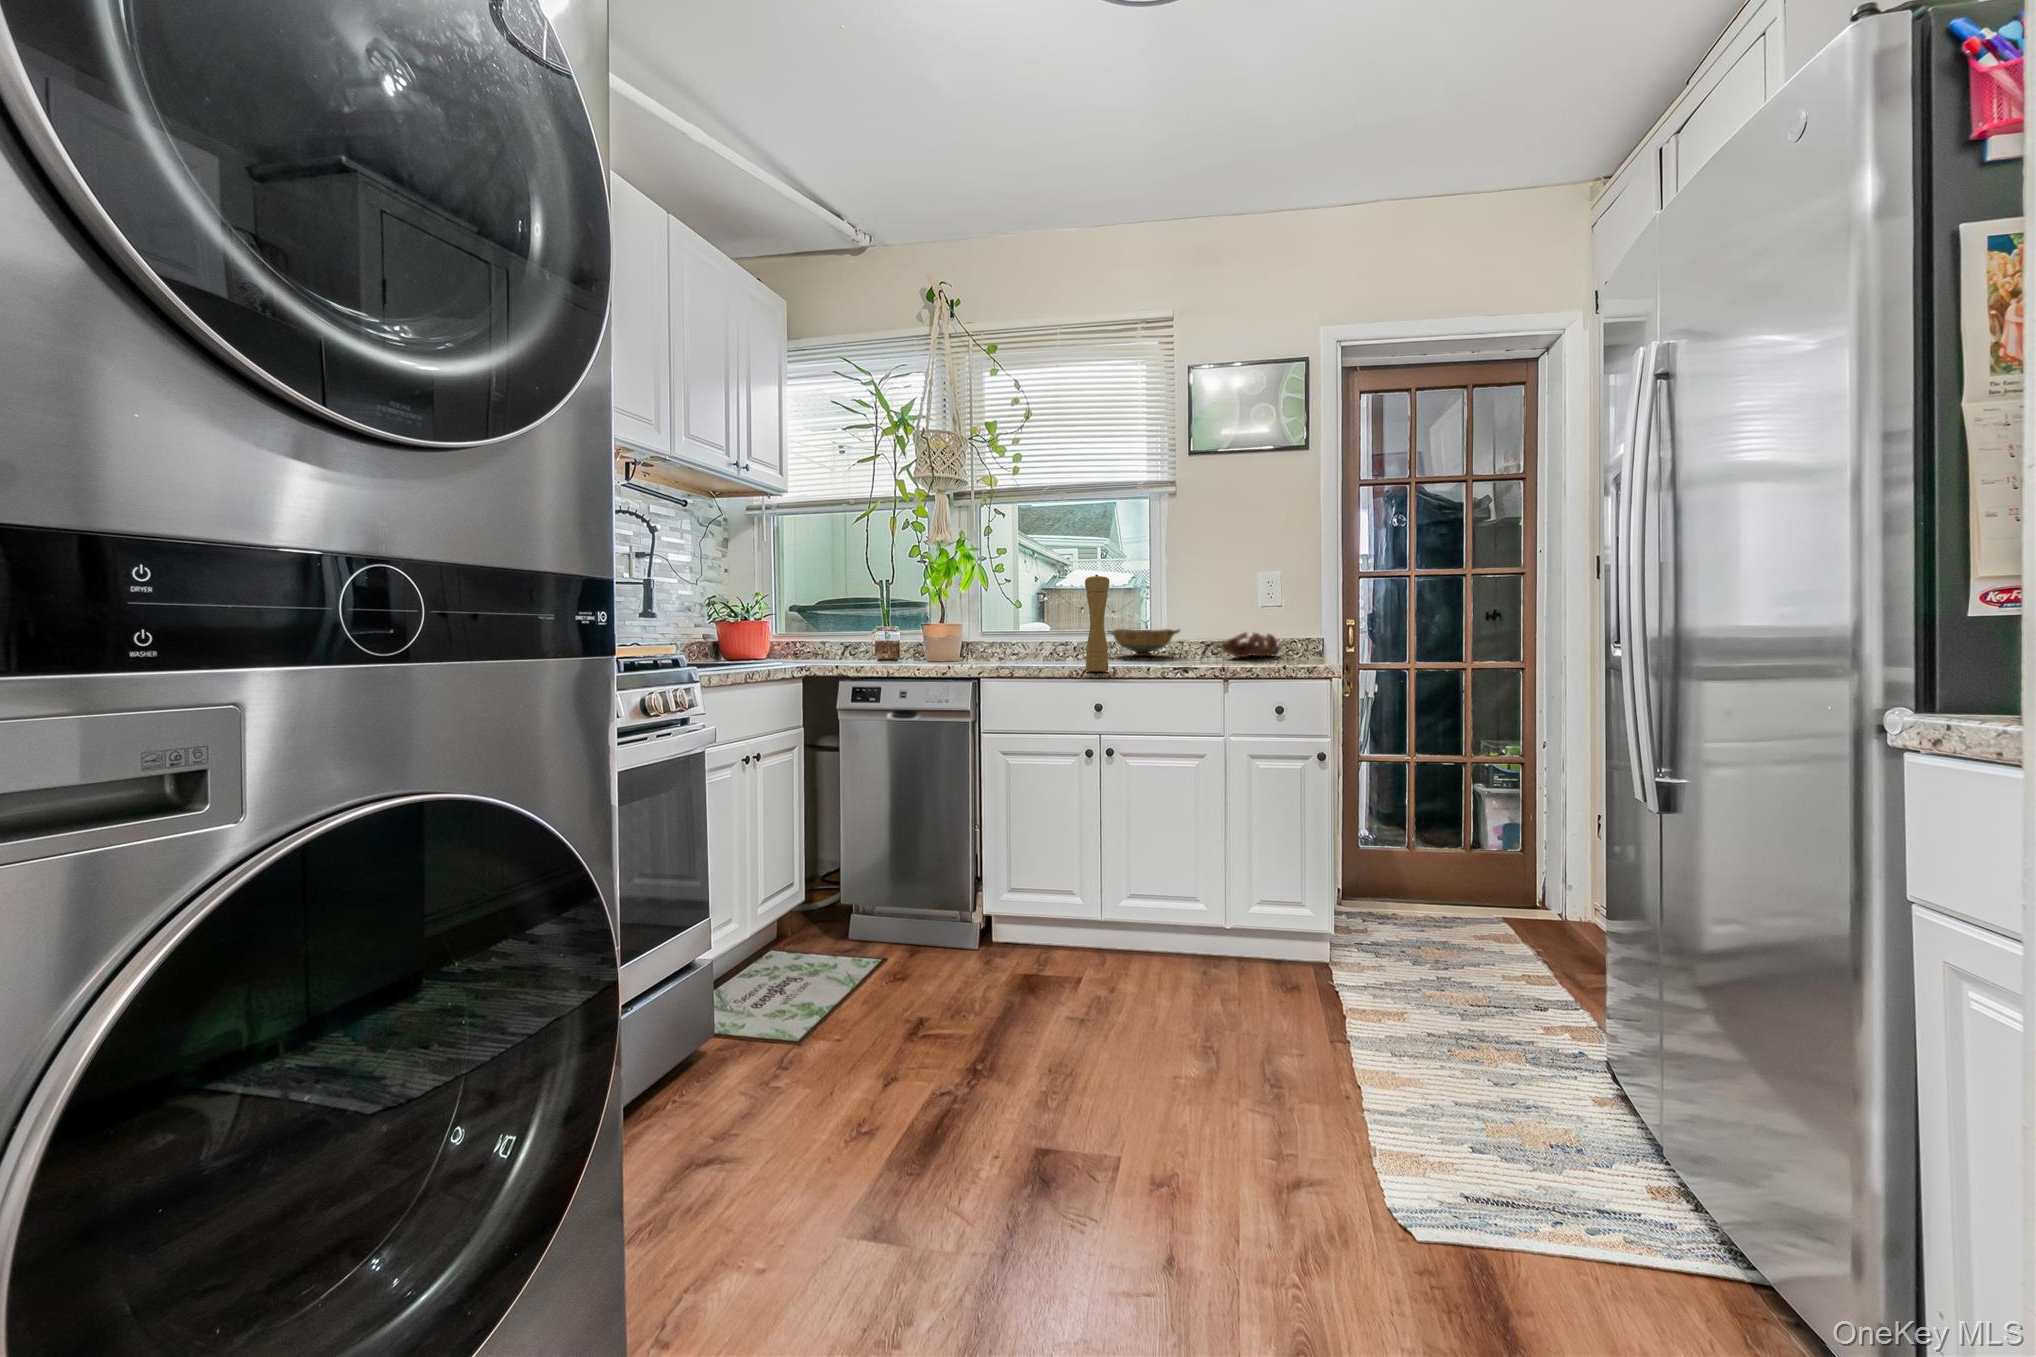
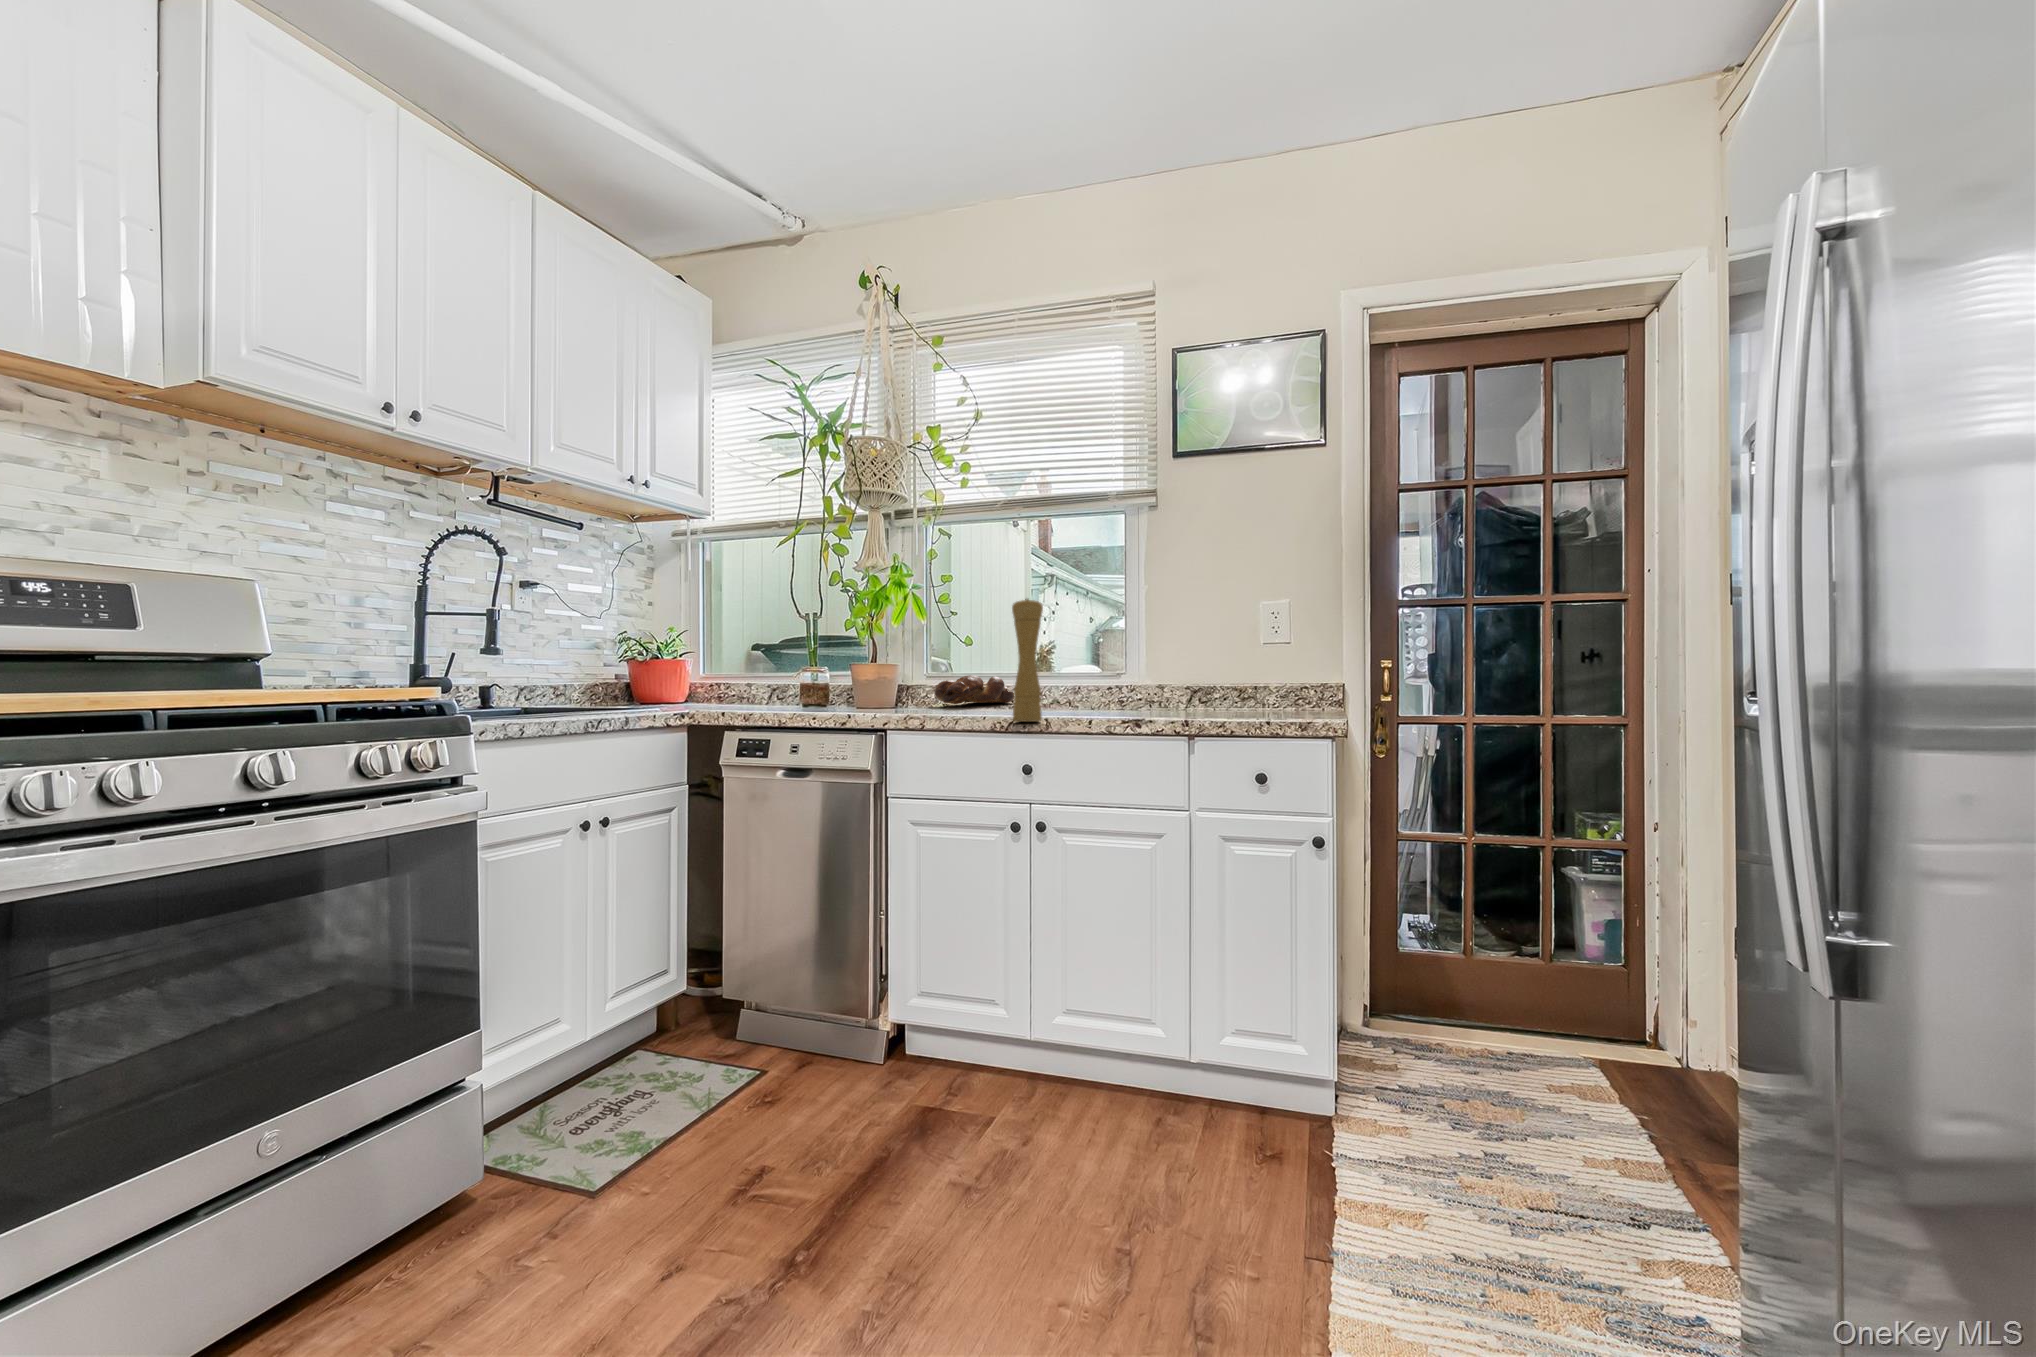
bowl: present [1108,628,1180,656] -> none [1074,670,1161,704]
bread loaf: present [1221,632,1279,657] -> present [934,675,1014,704]

